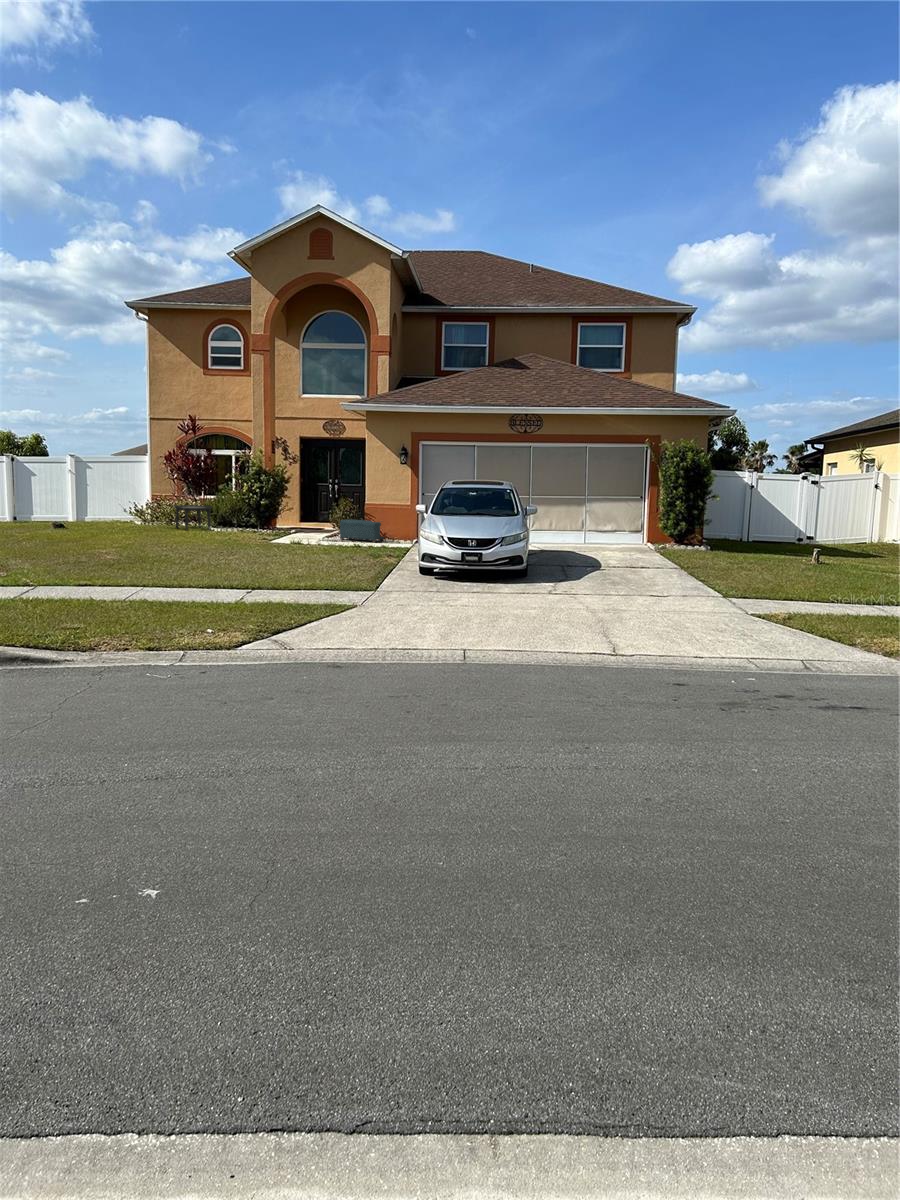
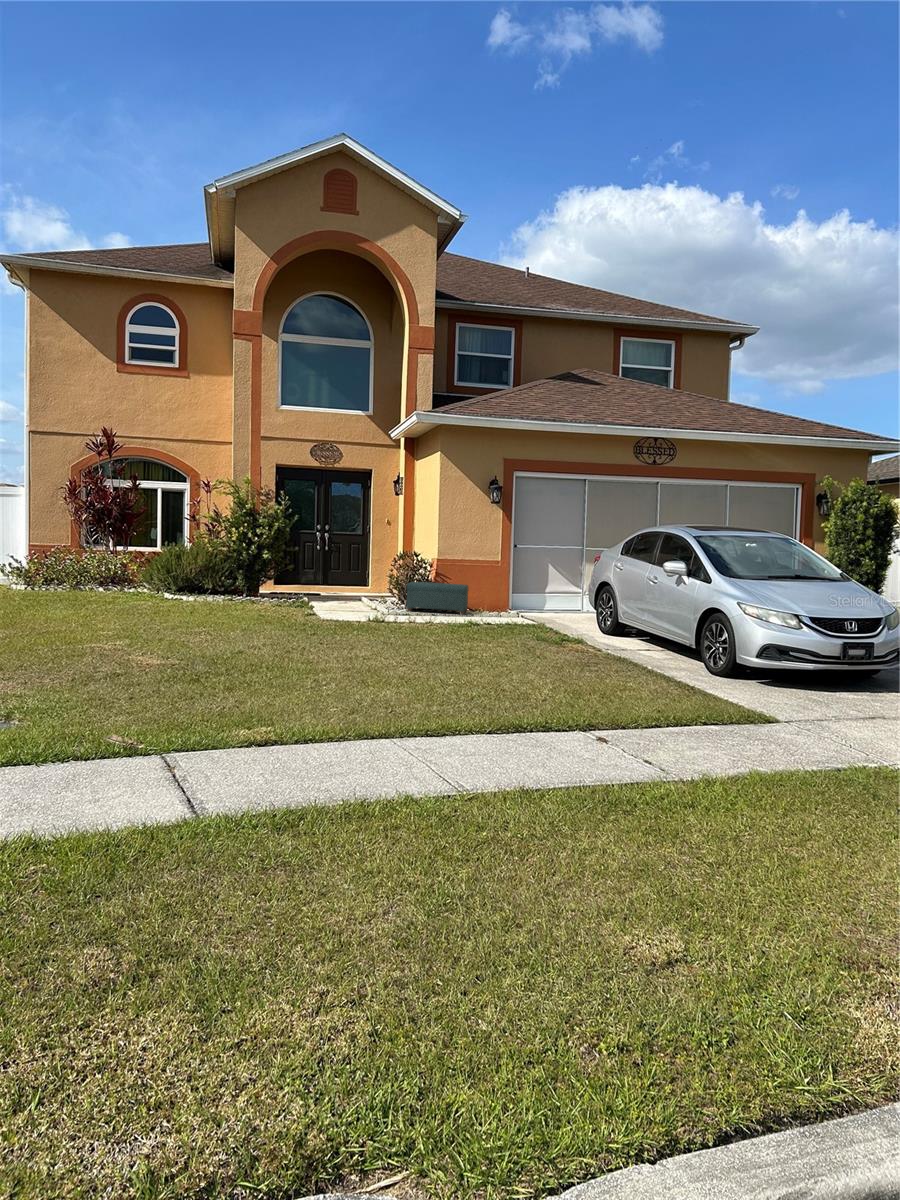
round table: present [173,505,212,530] -> none [120,561,183,601]

